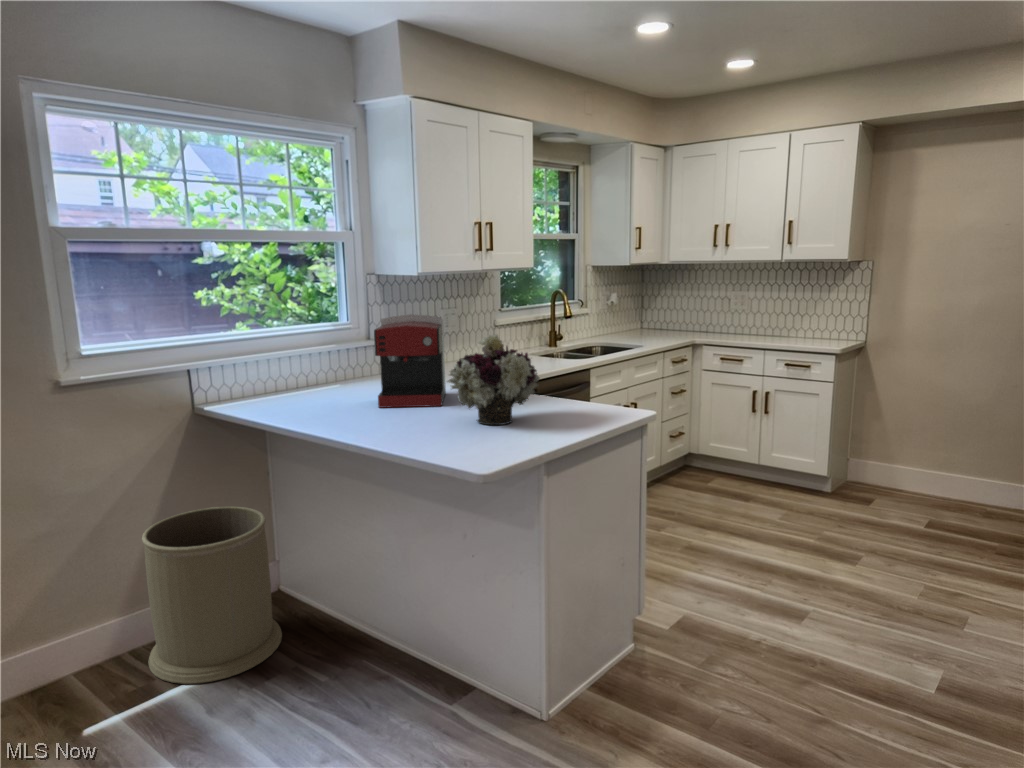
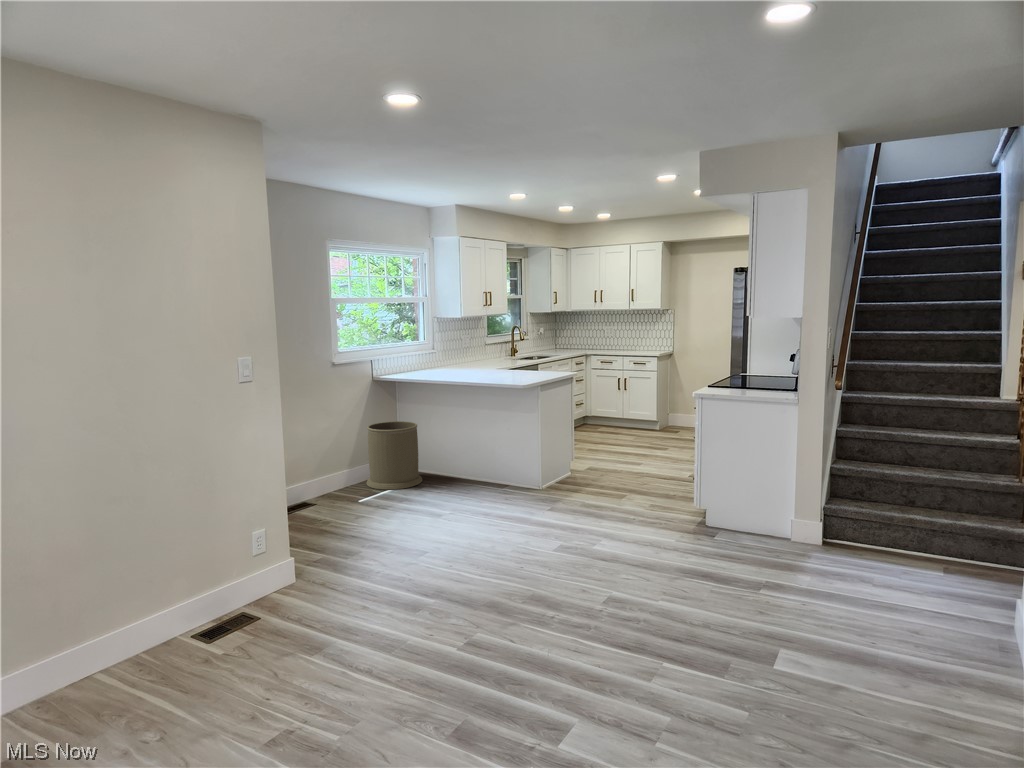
coffee maker: present [374,314,446,408] -> none [458,334,490,374]
flower arrangement: present [447,334,540,425] -> none [501,340,536,376]

